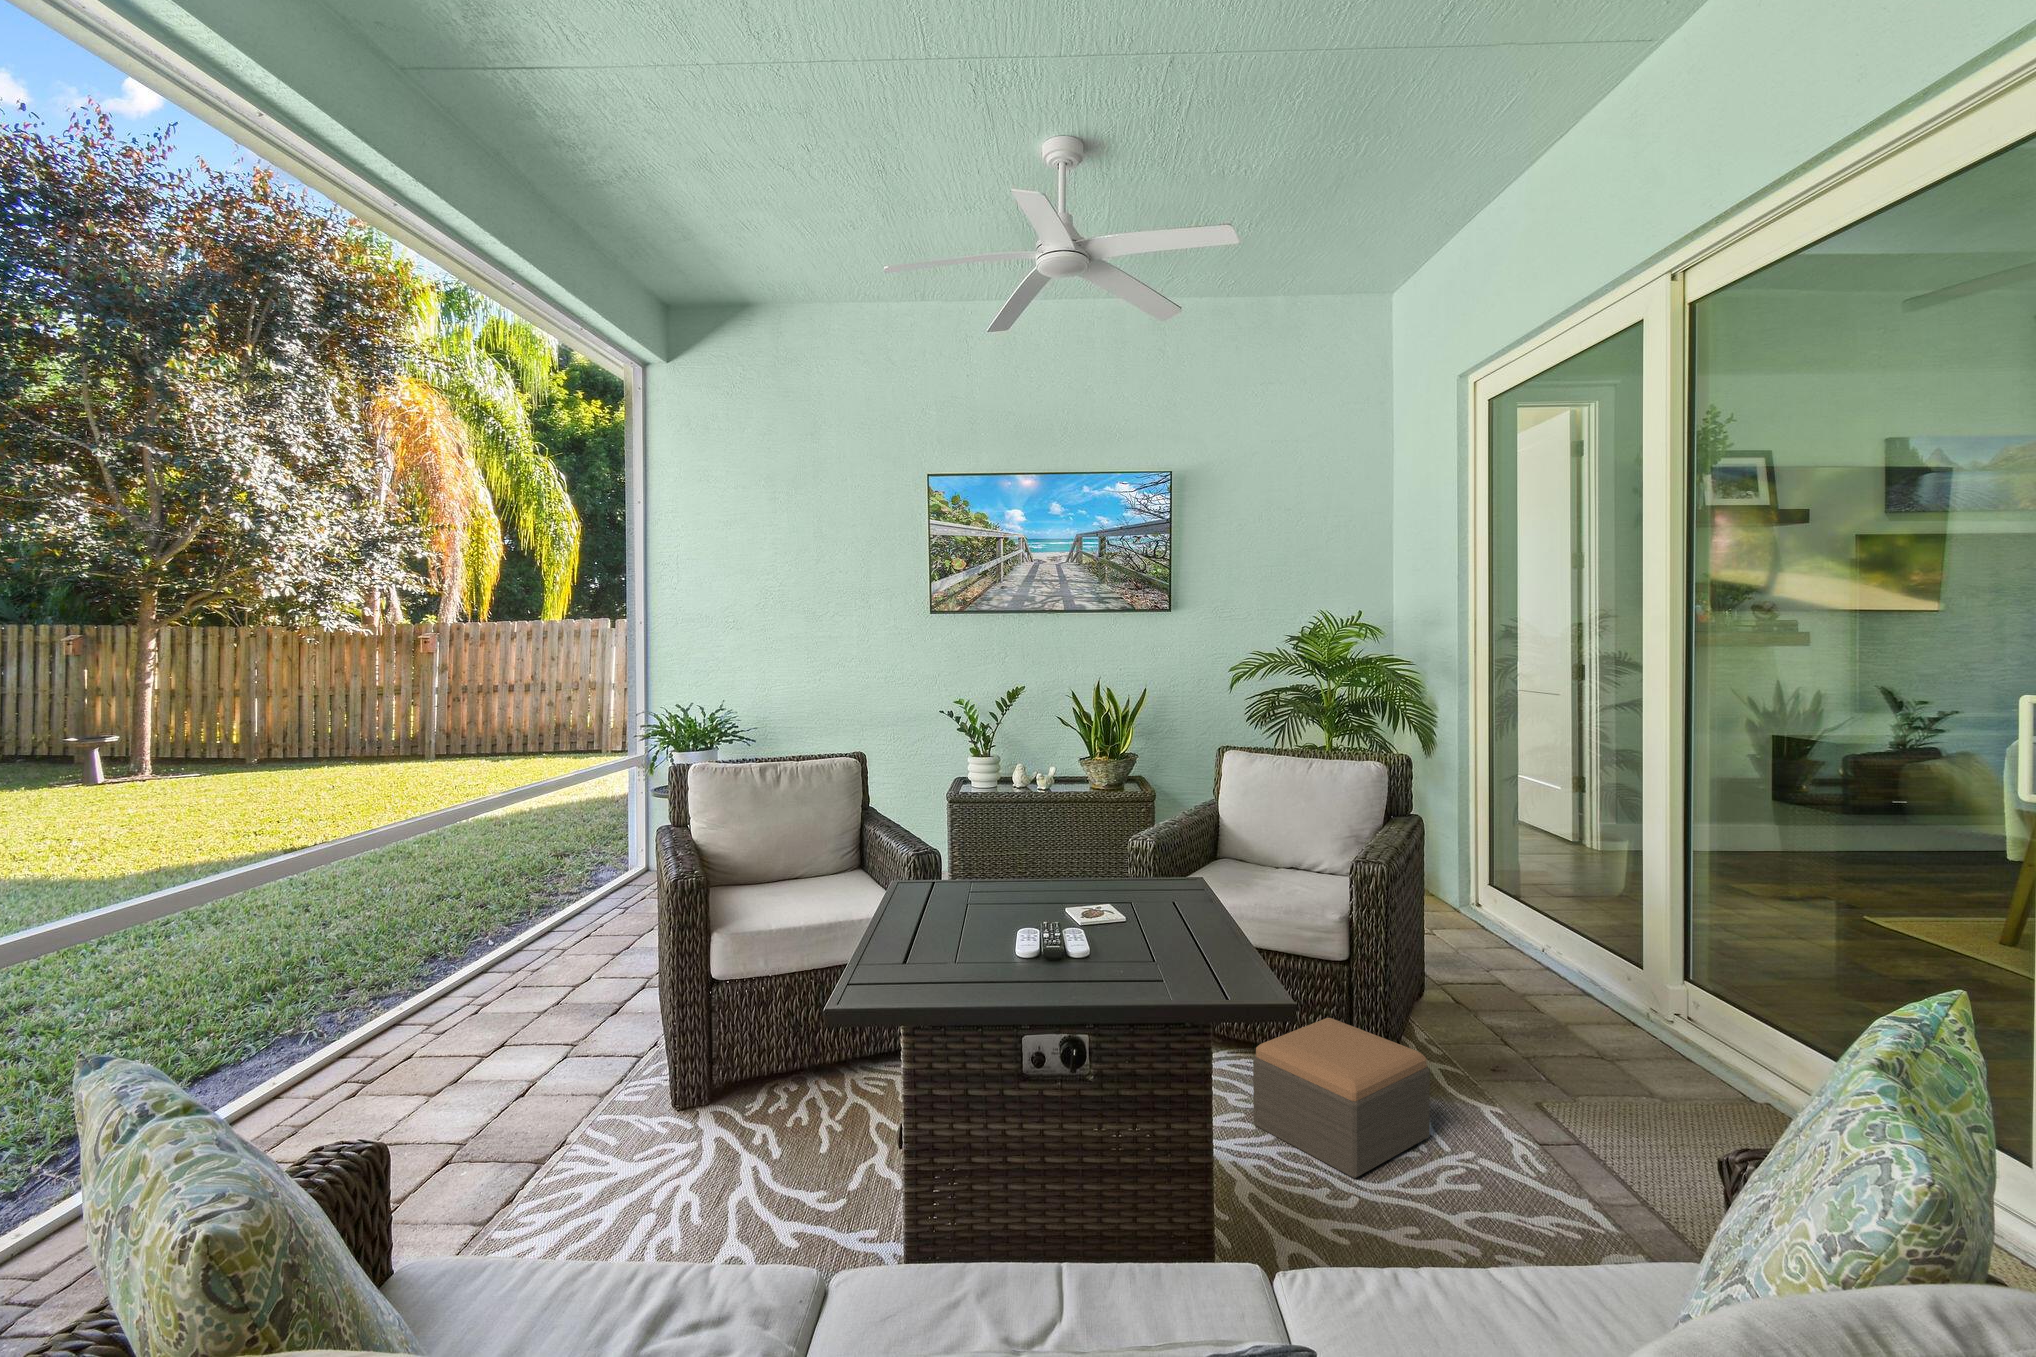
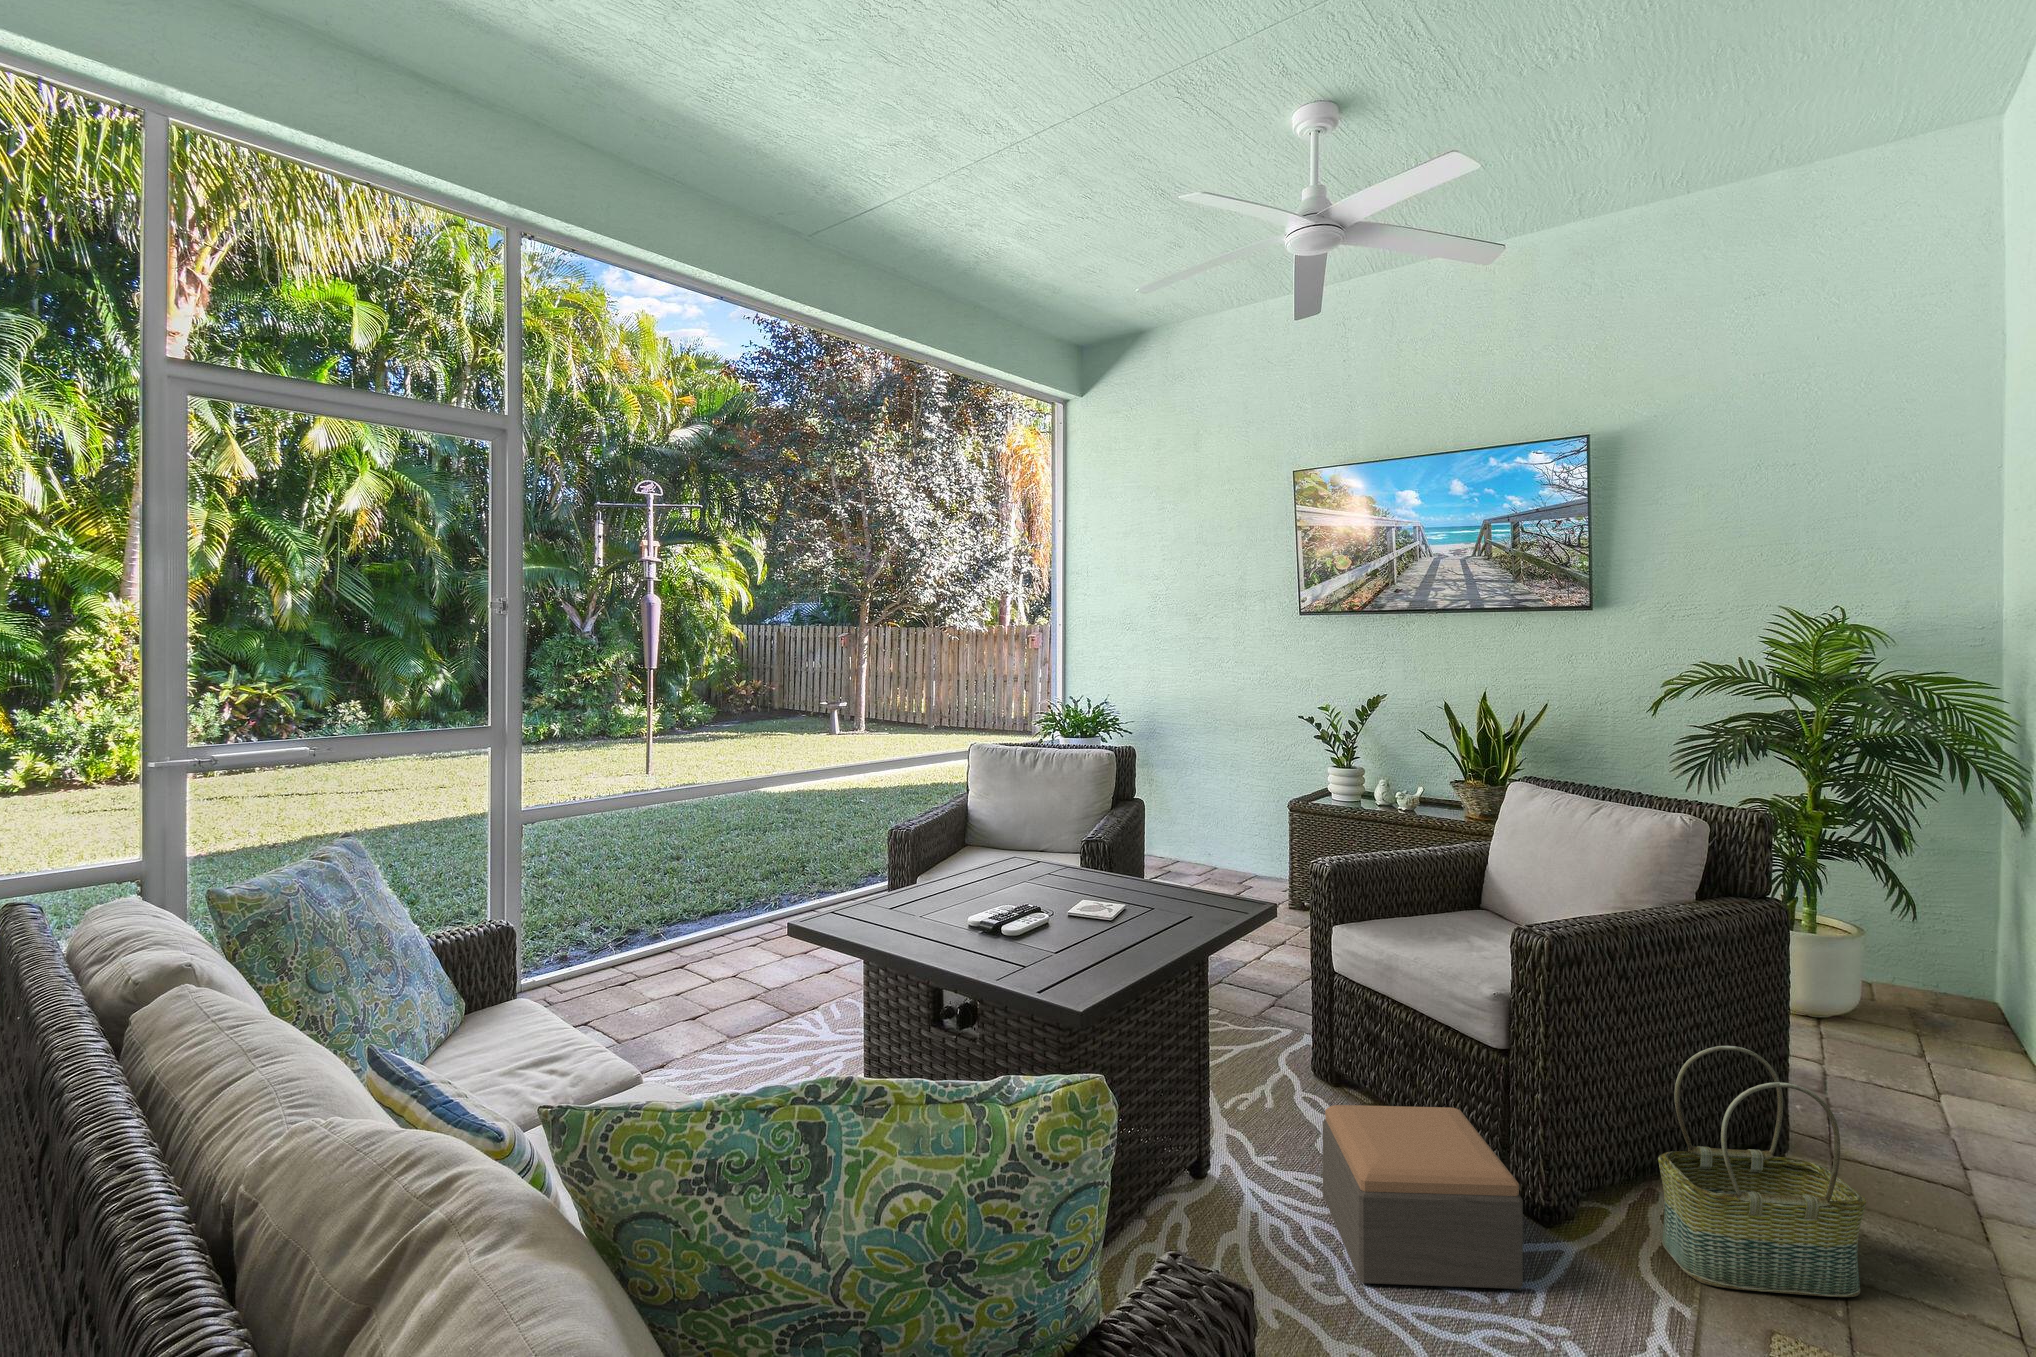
basket: none [1440,921,1547,1090] -> present [1658,1046,1866,1297]

